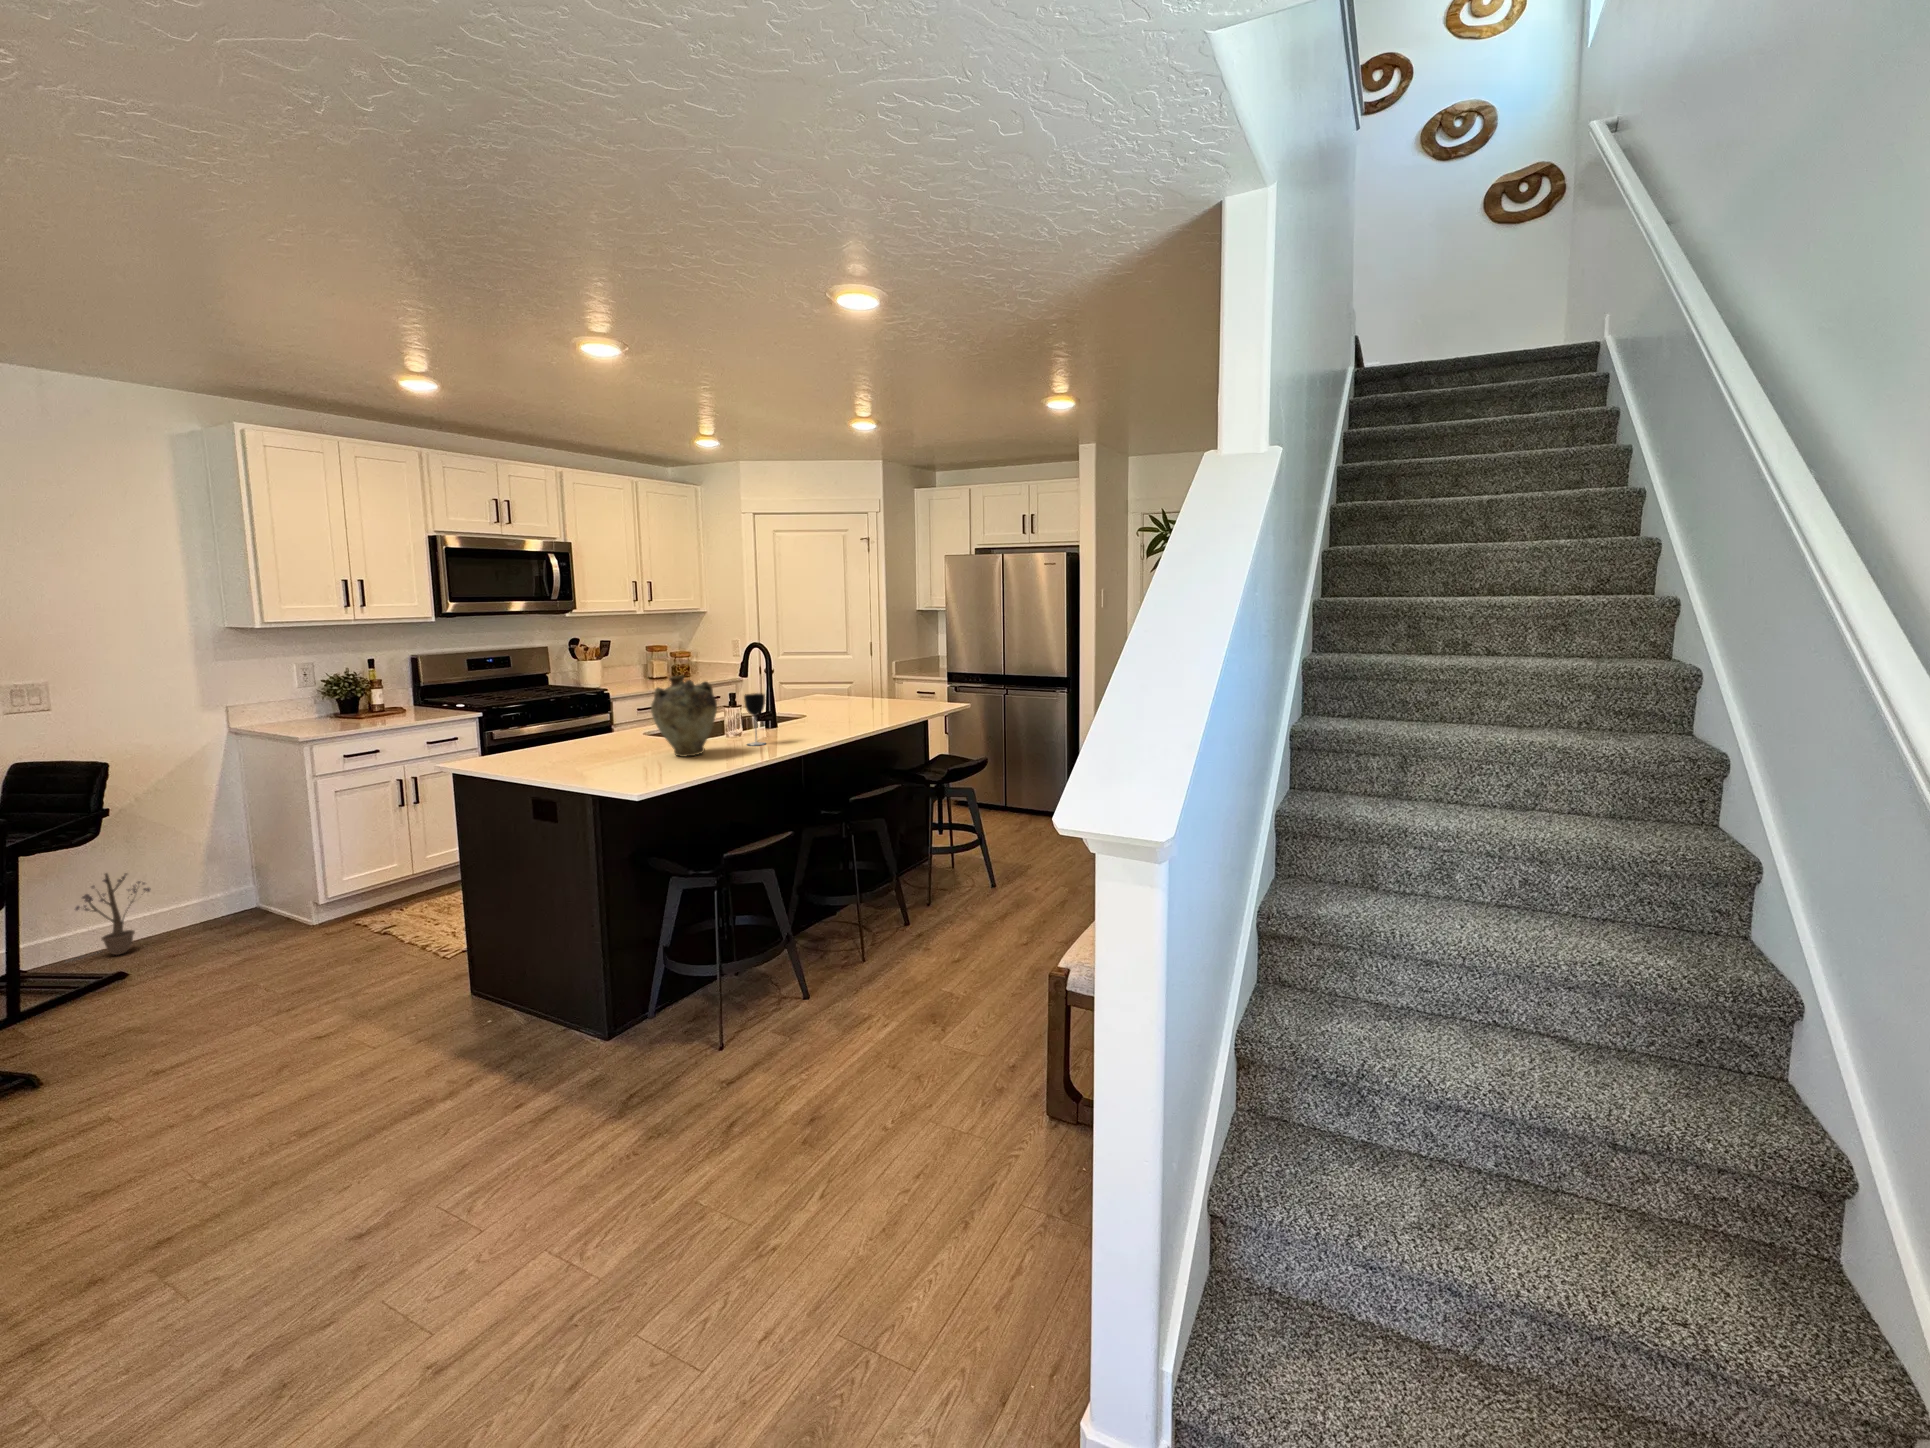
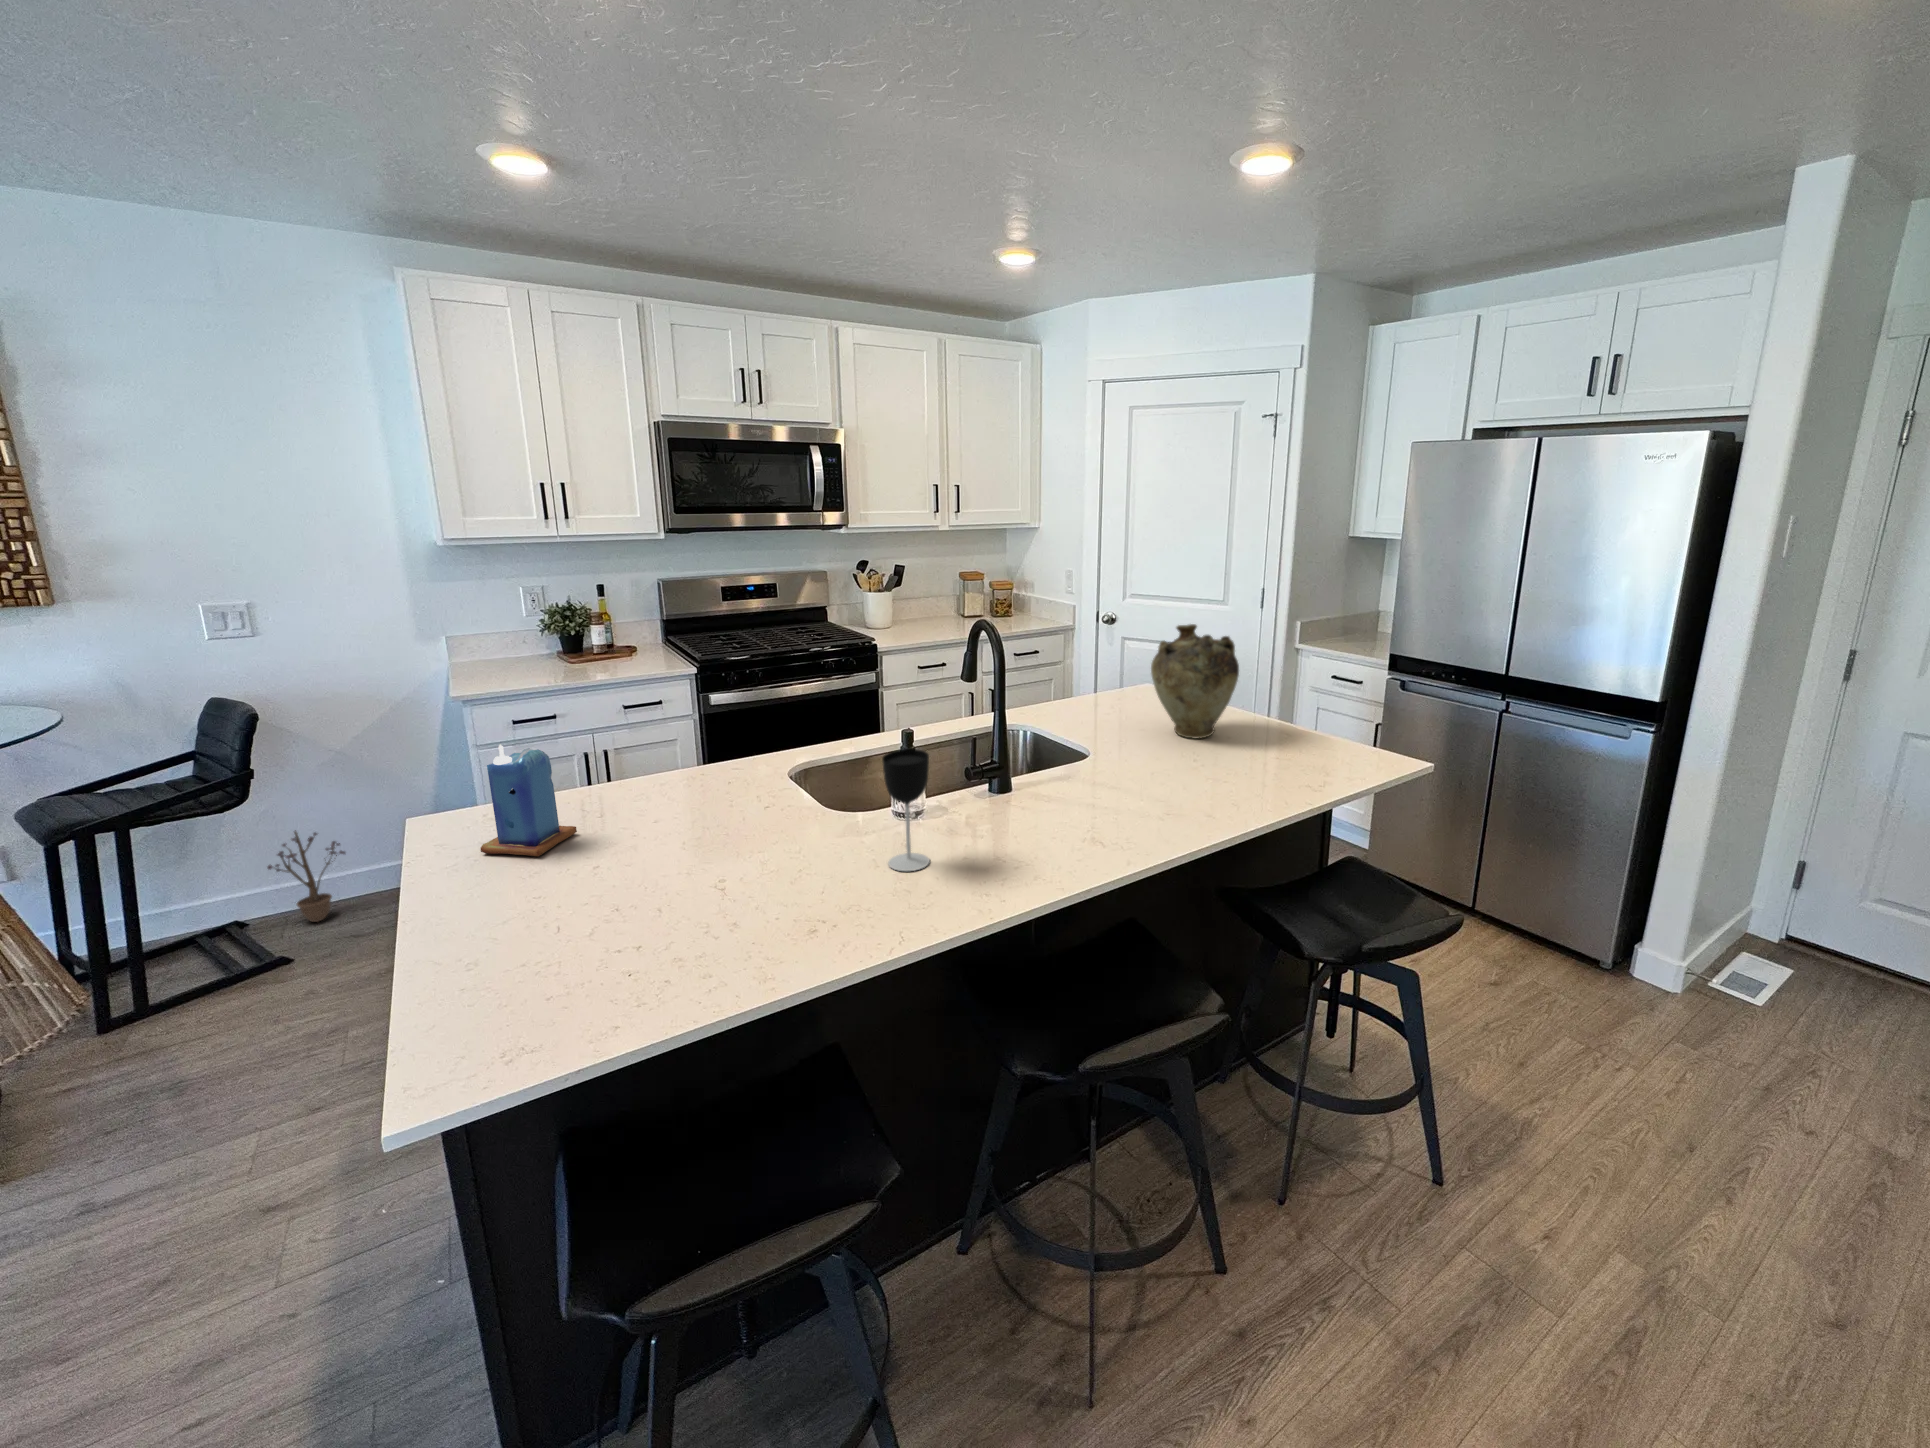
vase: present [651,676,717,757] -> present [1151,624,1239,739]
candle: none [530,707,570,763] -> present [481,745,577,856]

